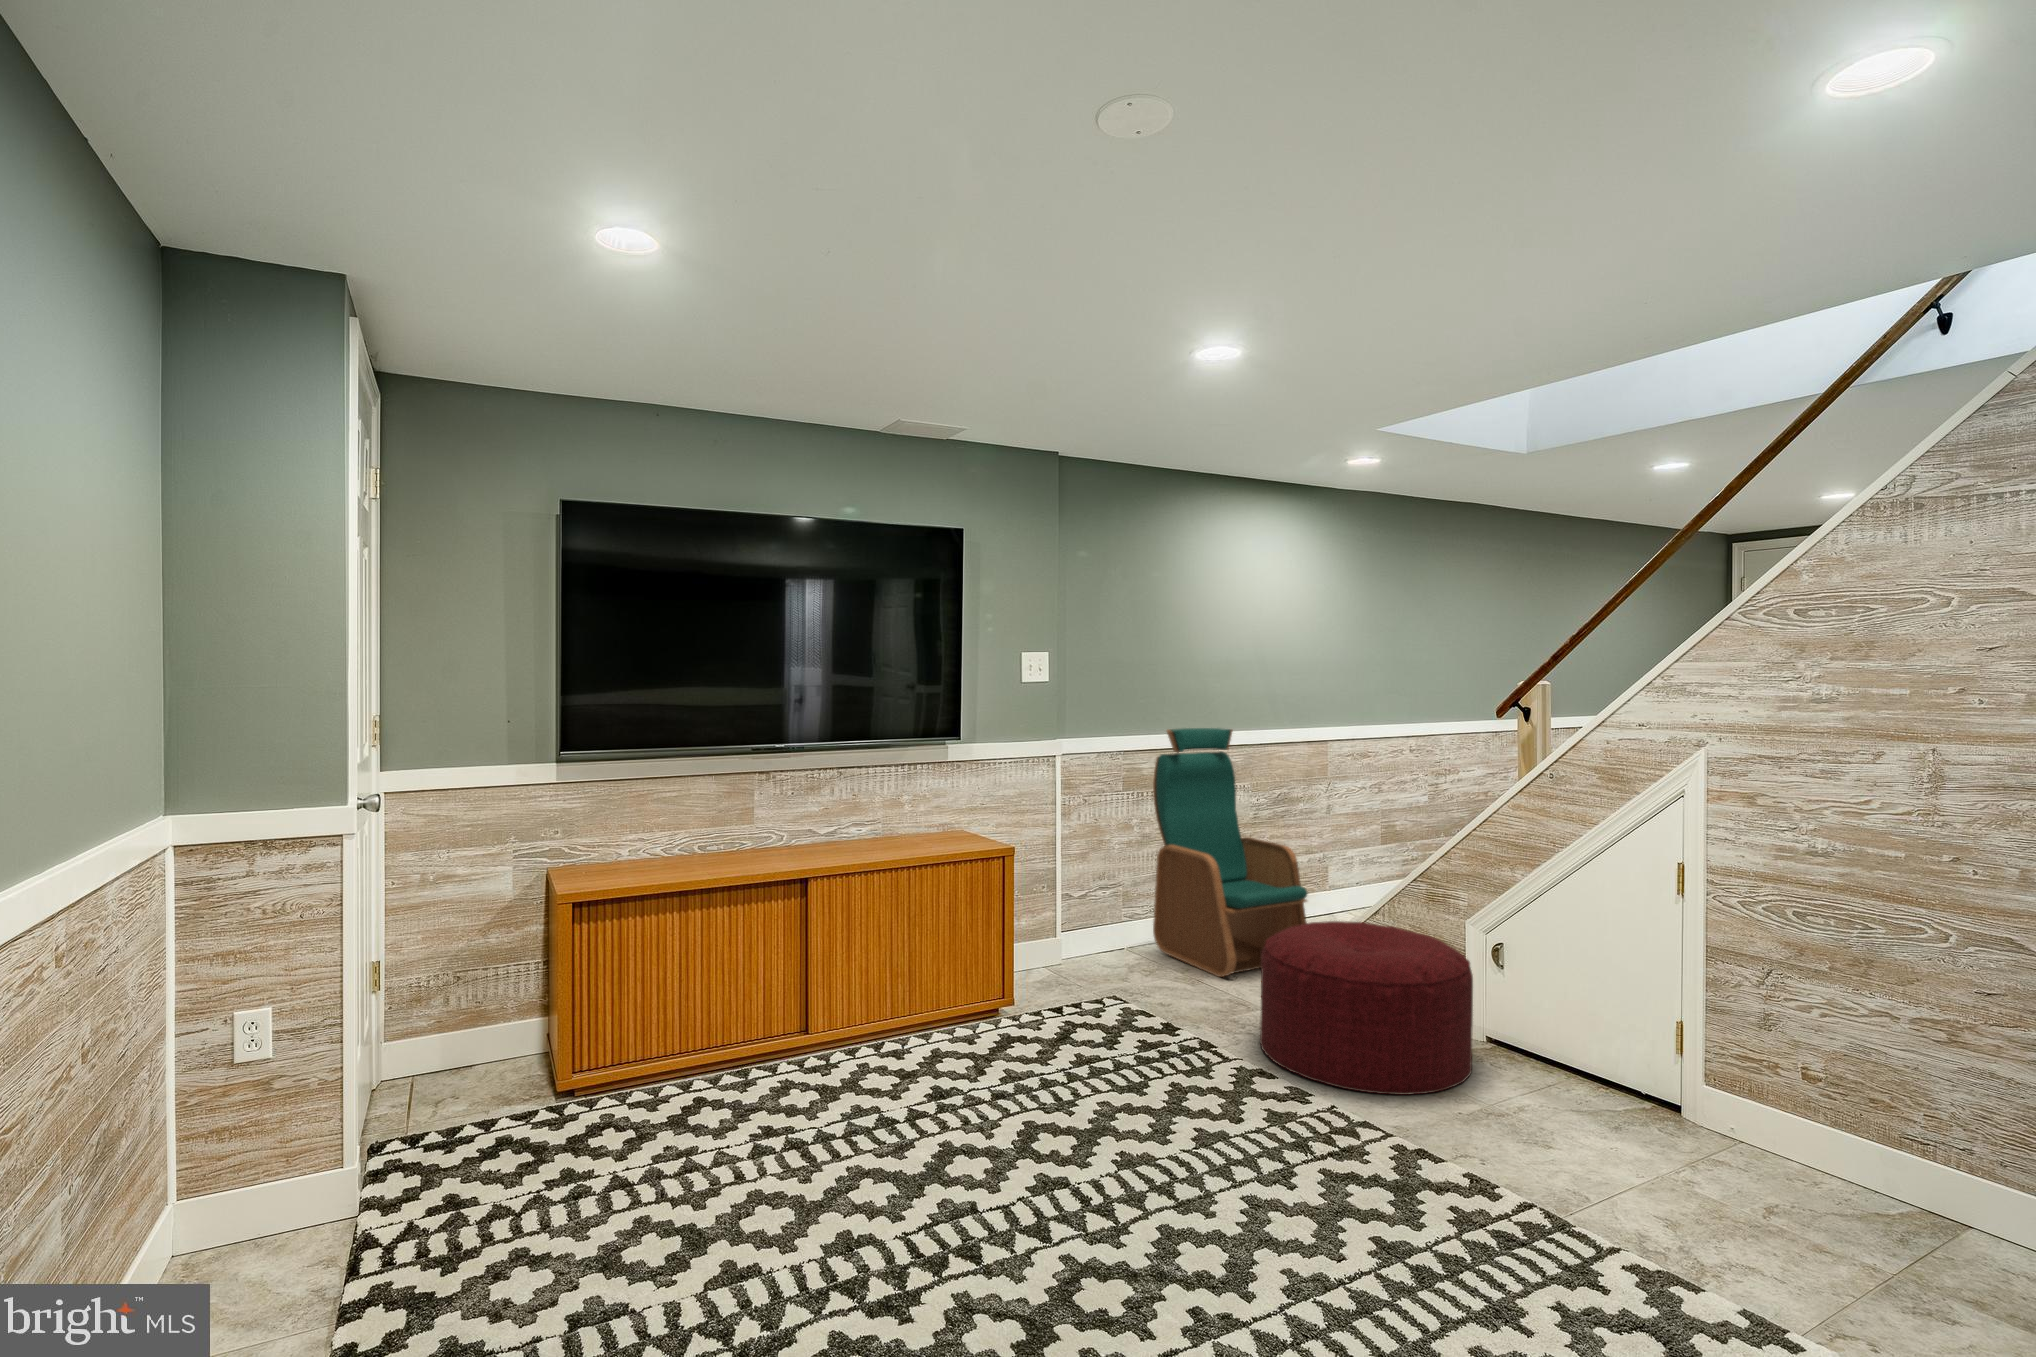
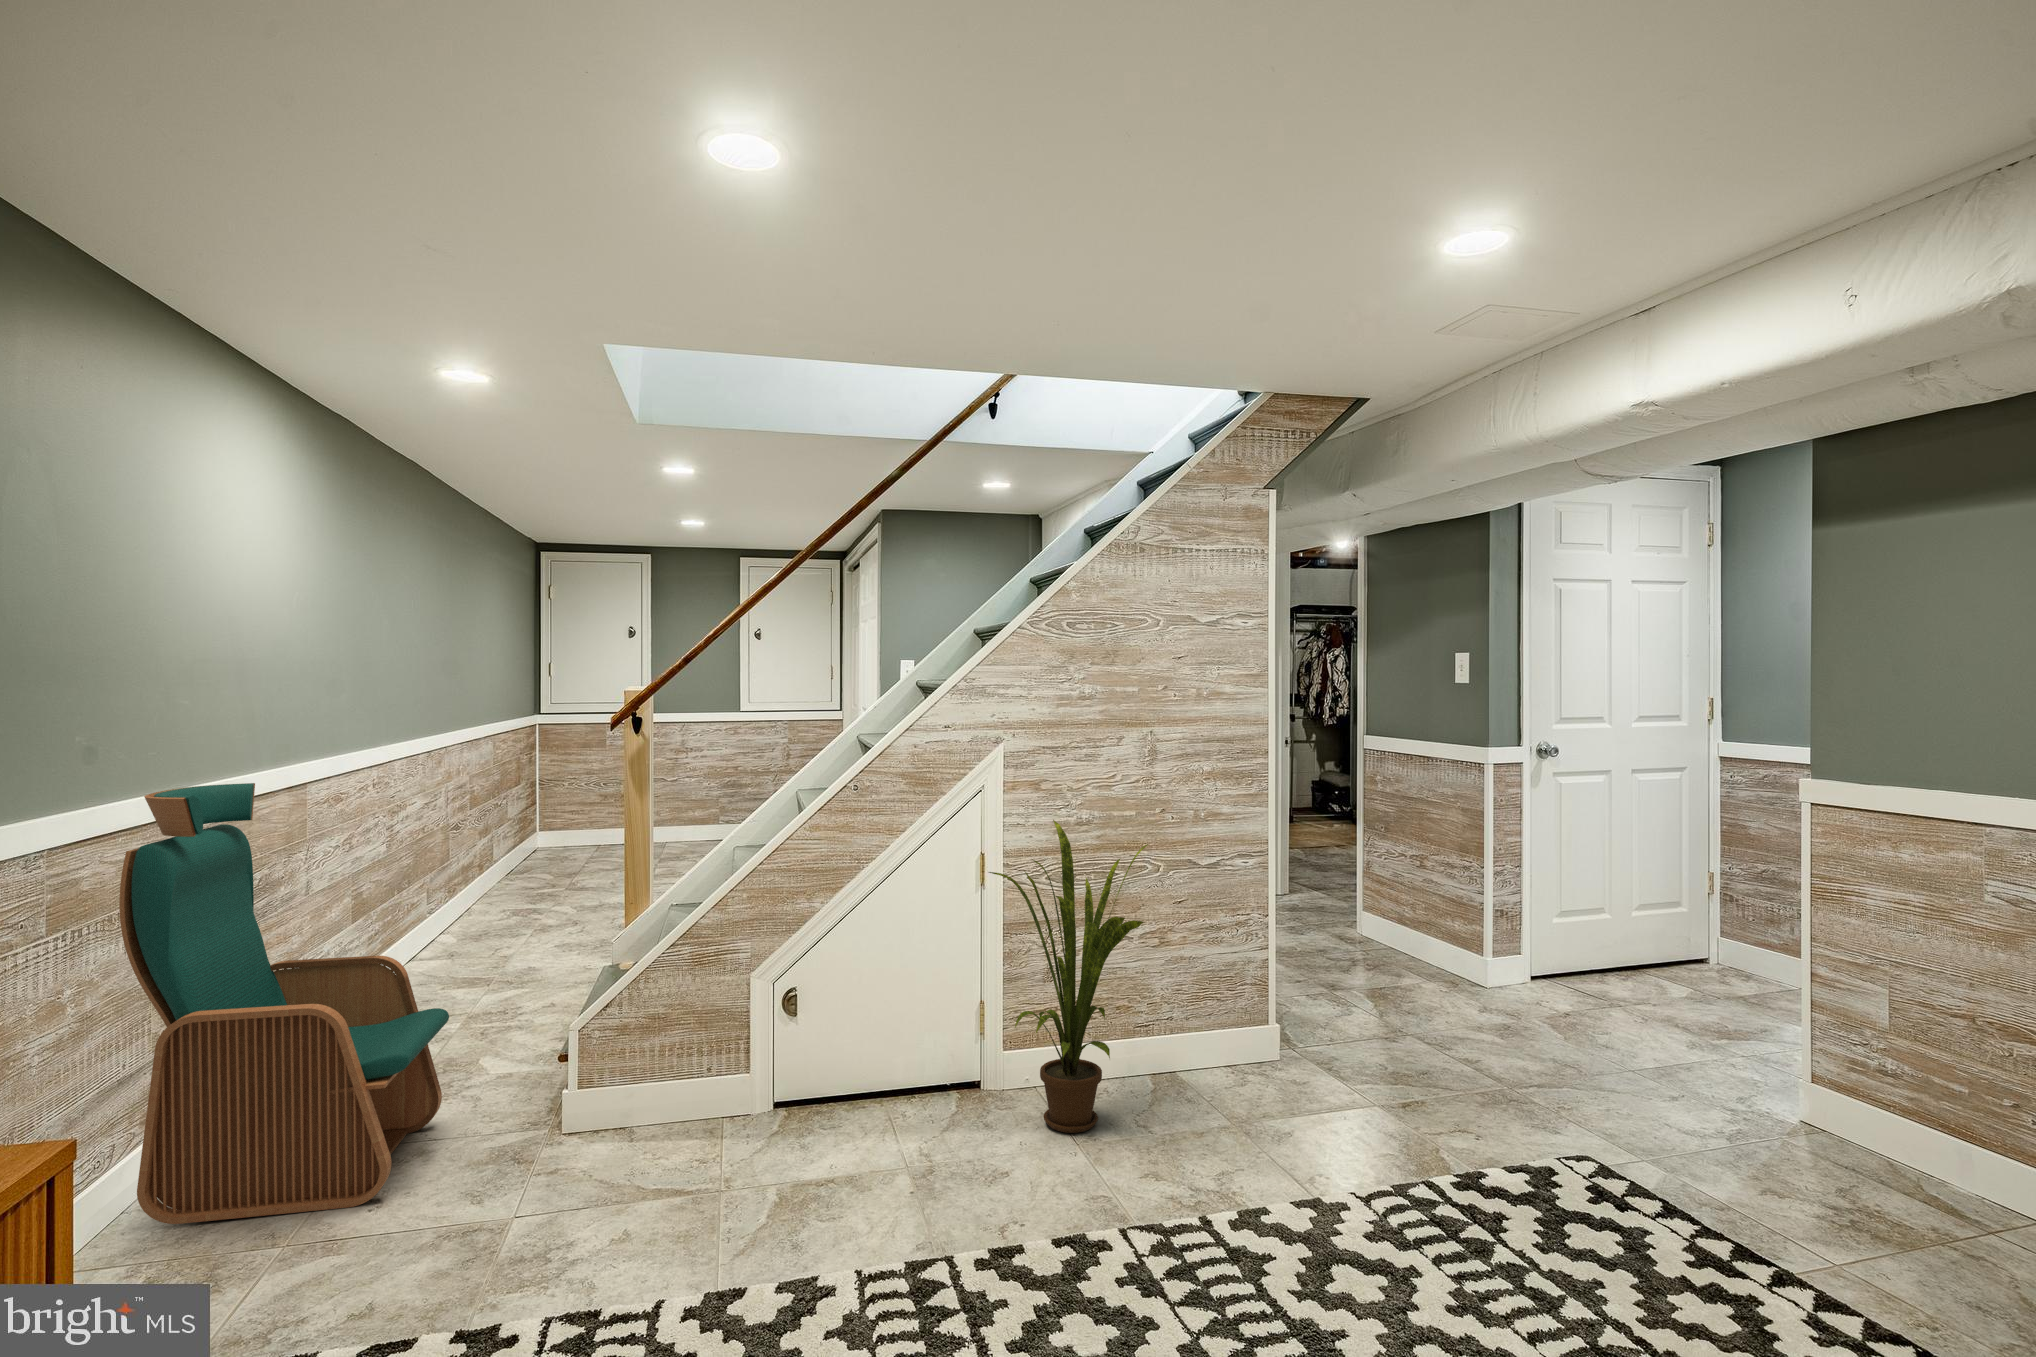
house plant: none [1606,840,1812,1177] -> present [989,820,1148,1133]
ottoman: present [1260,921,1473,1095] -> none [583,1004,861,1260]

